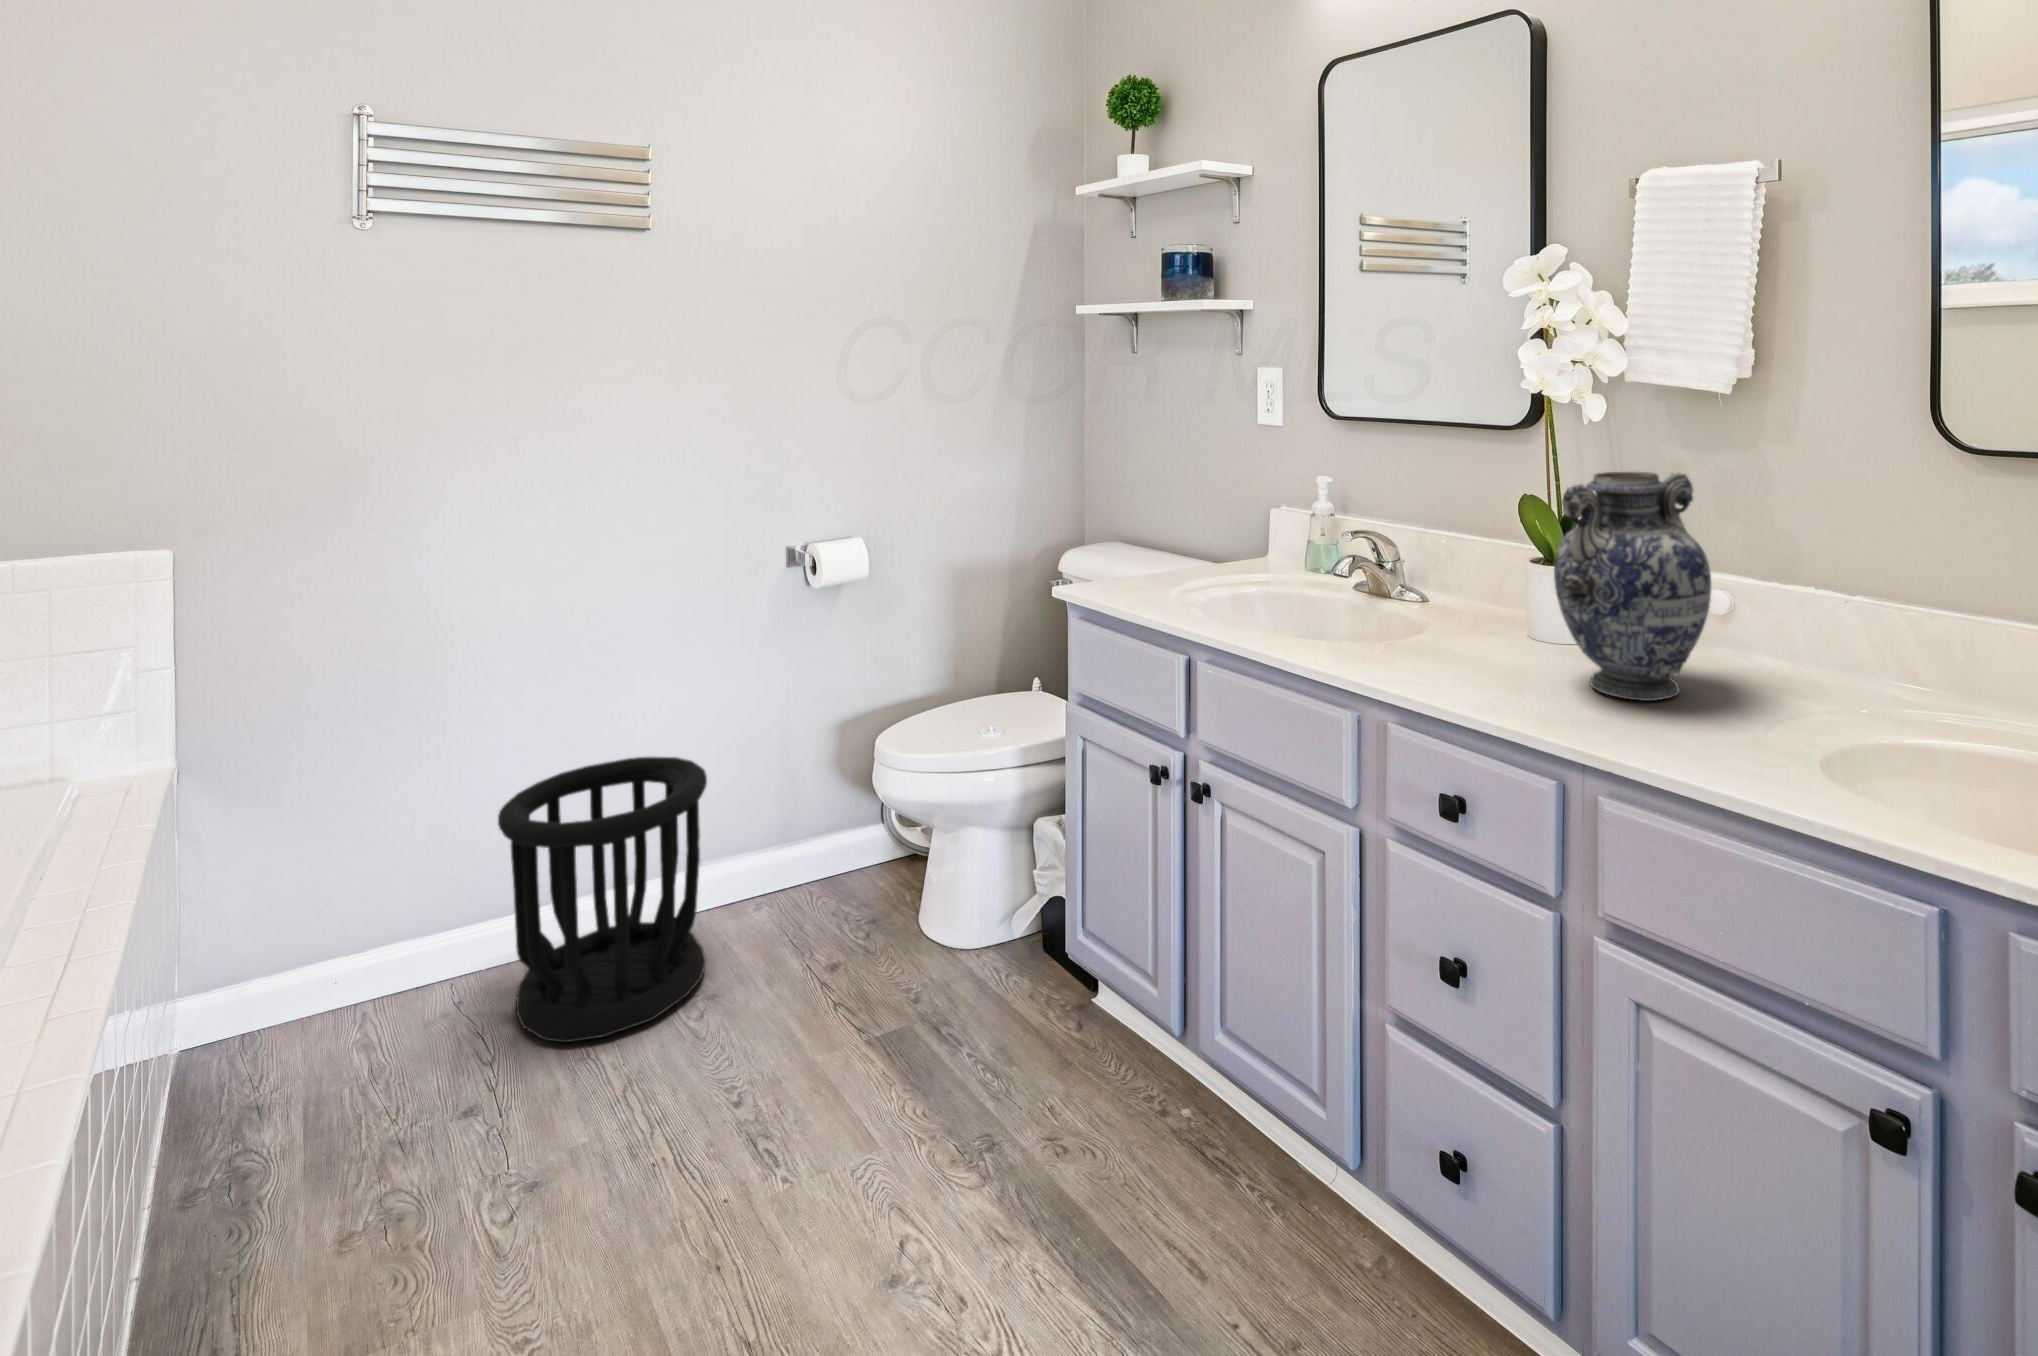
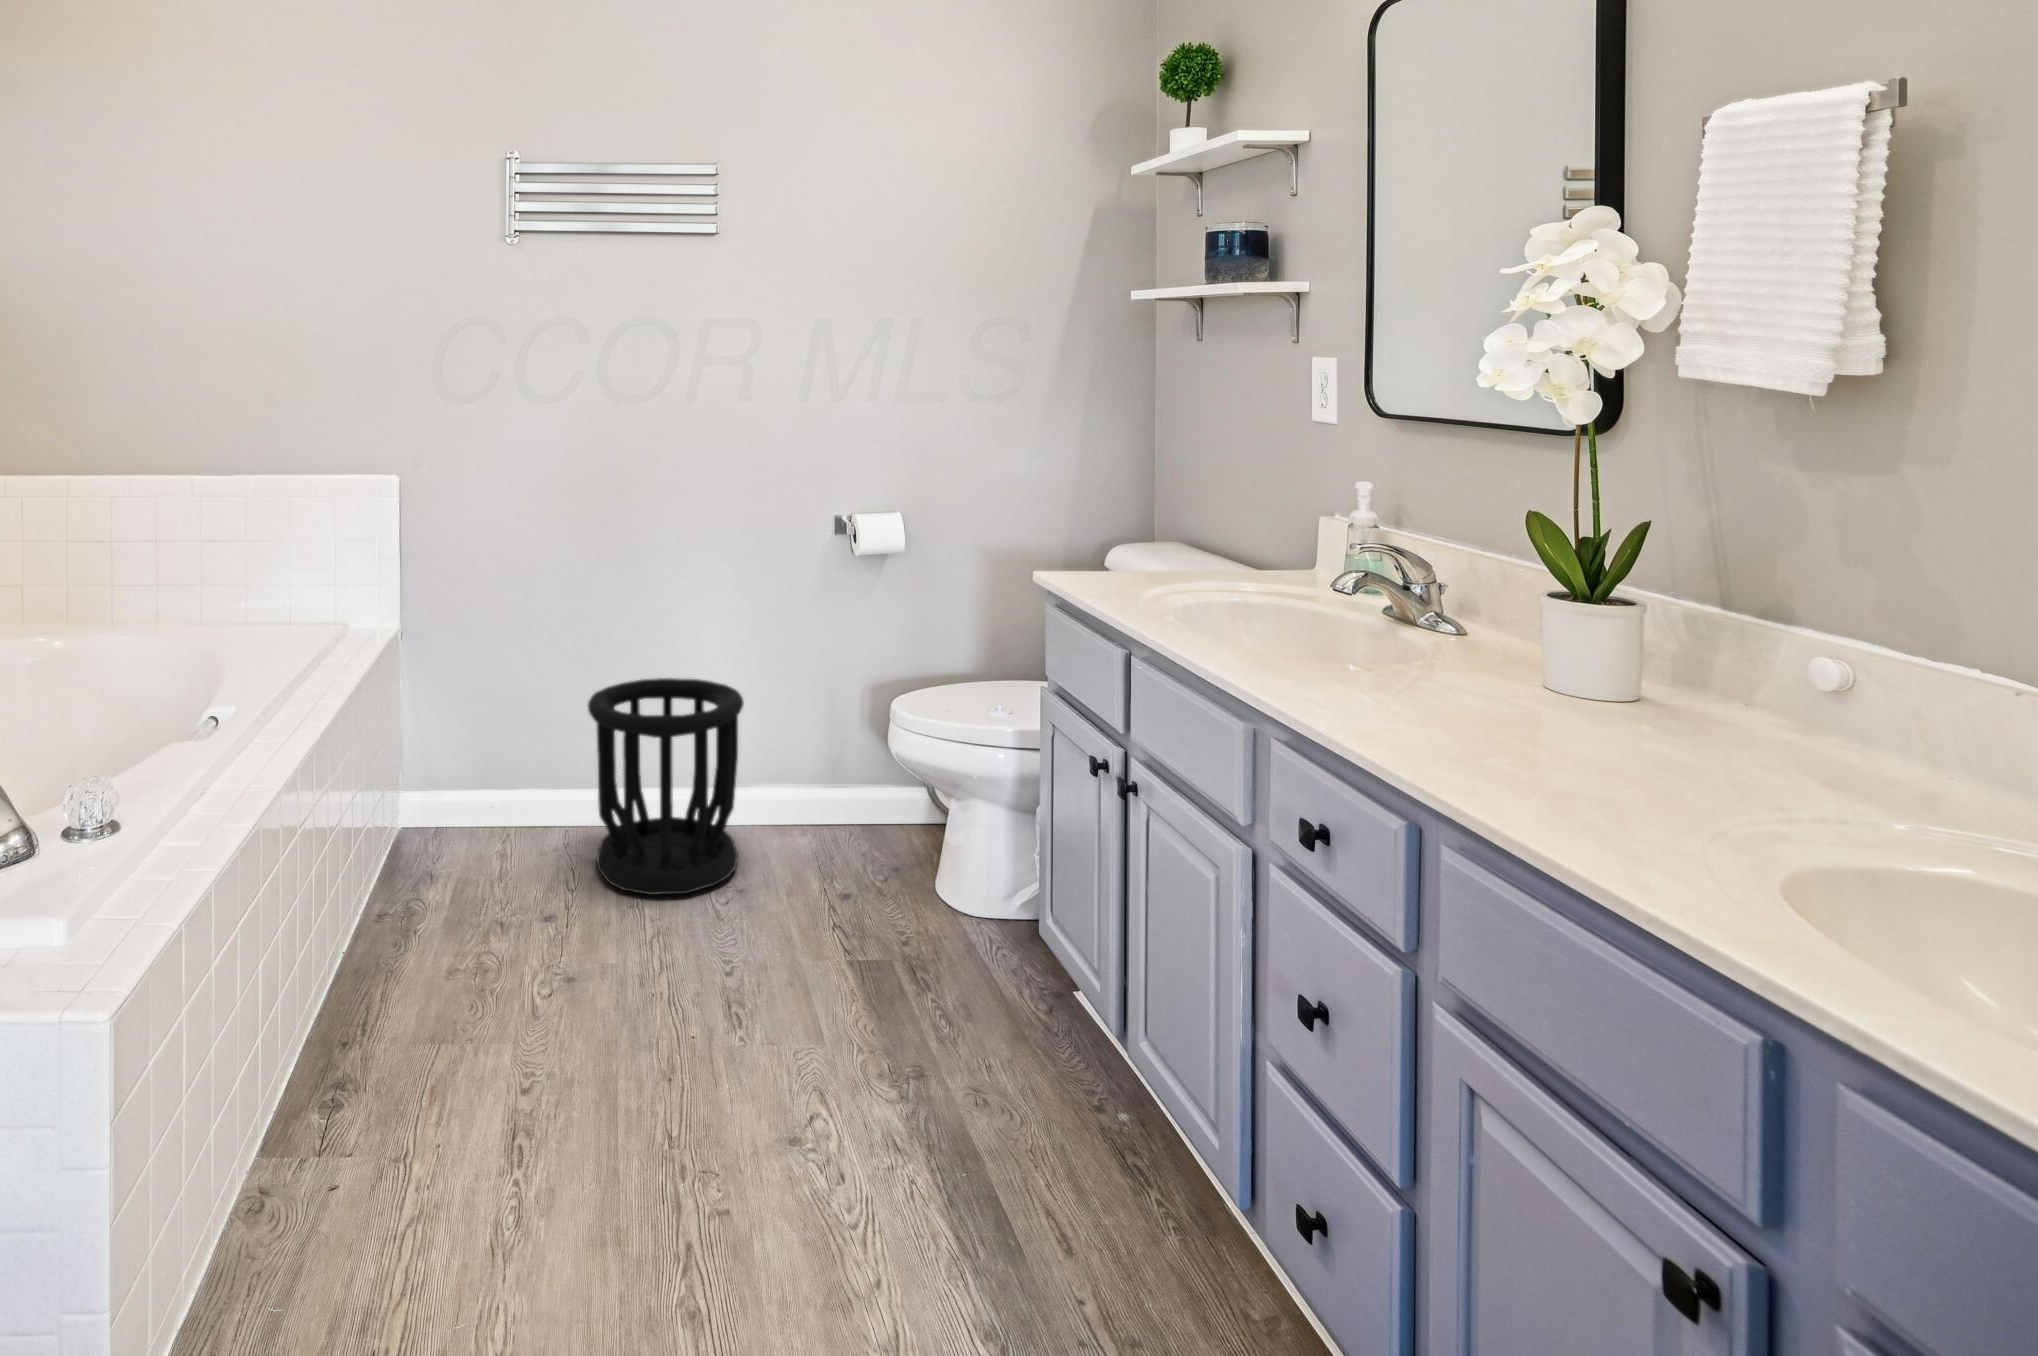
decorative vase: present [1554,472,1711,701] -> none [1490,481,1719,764]

